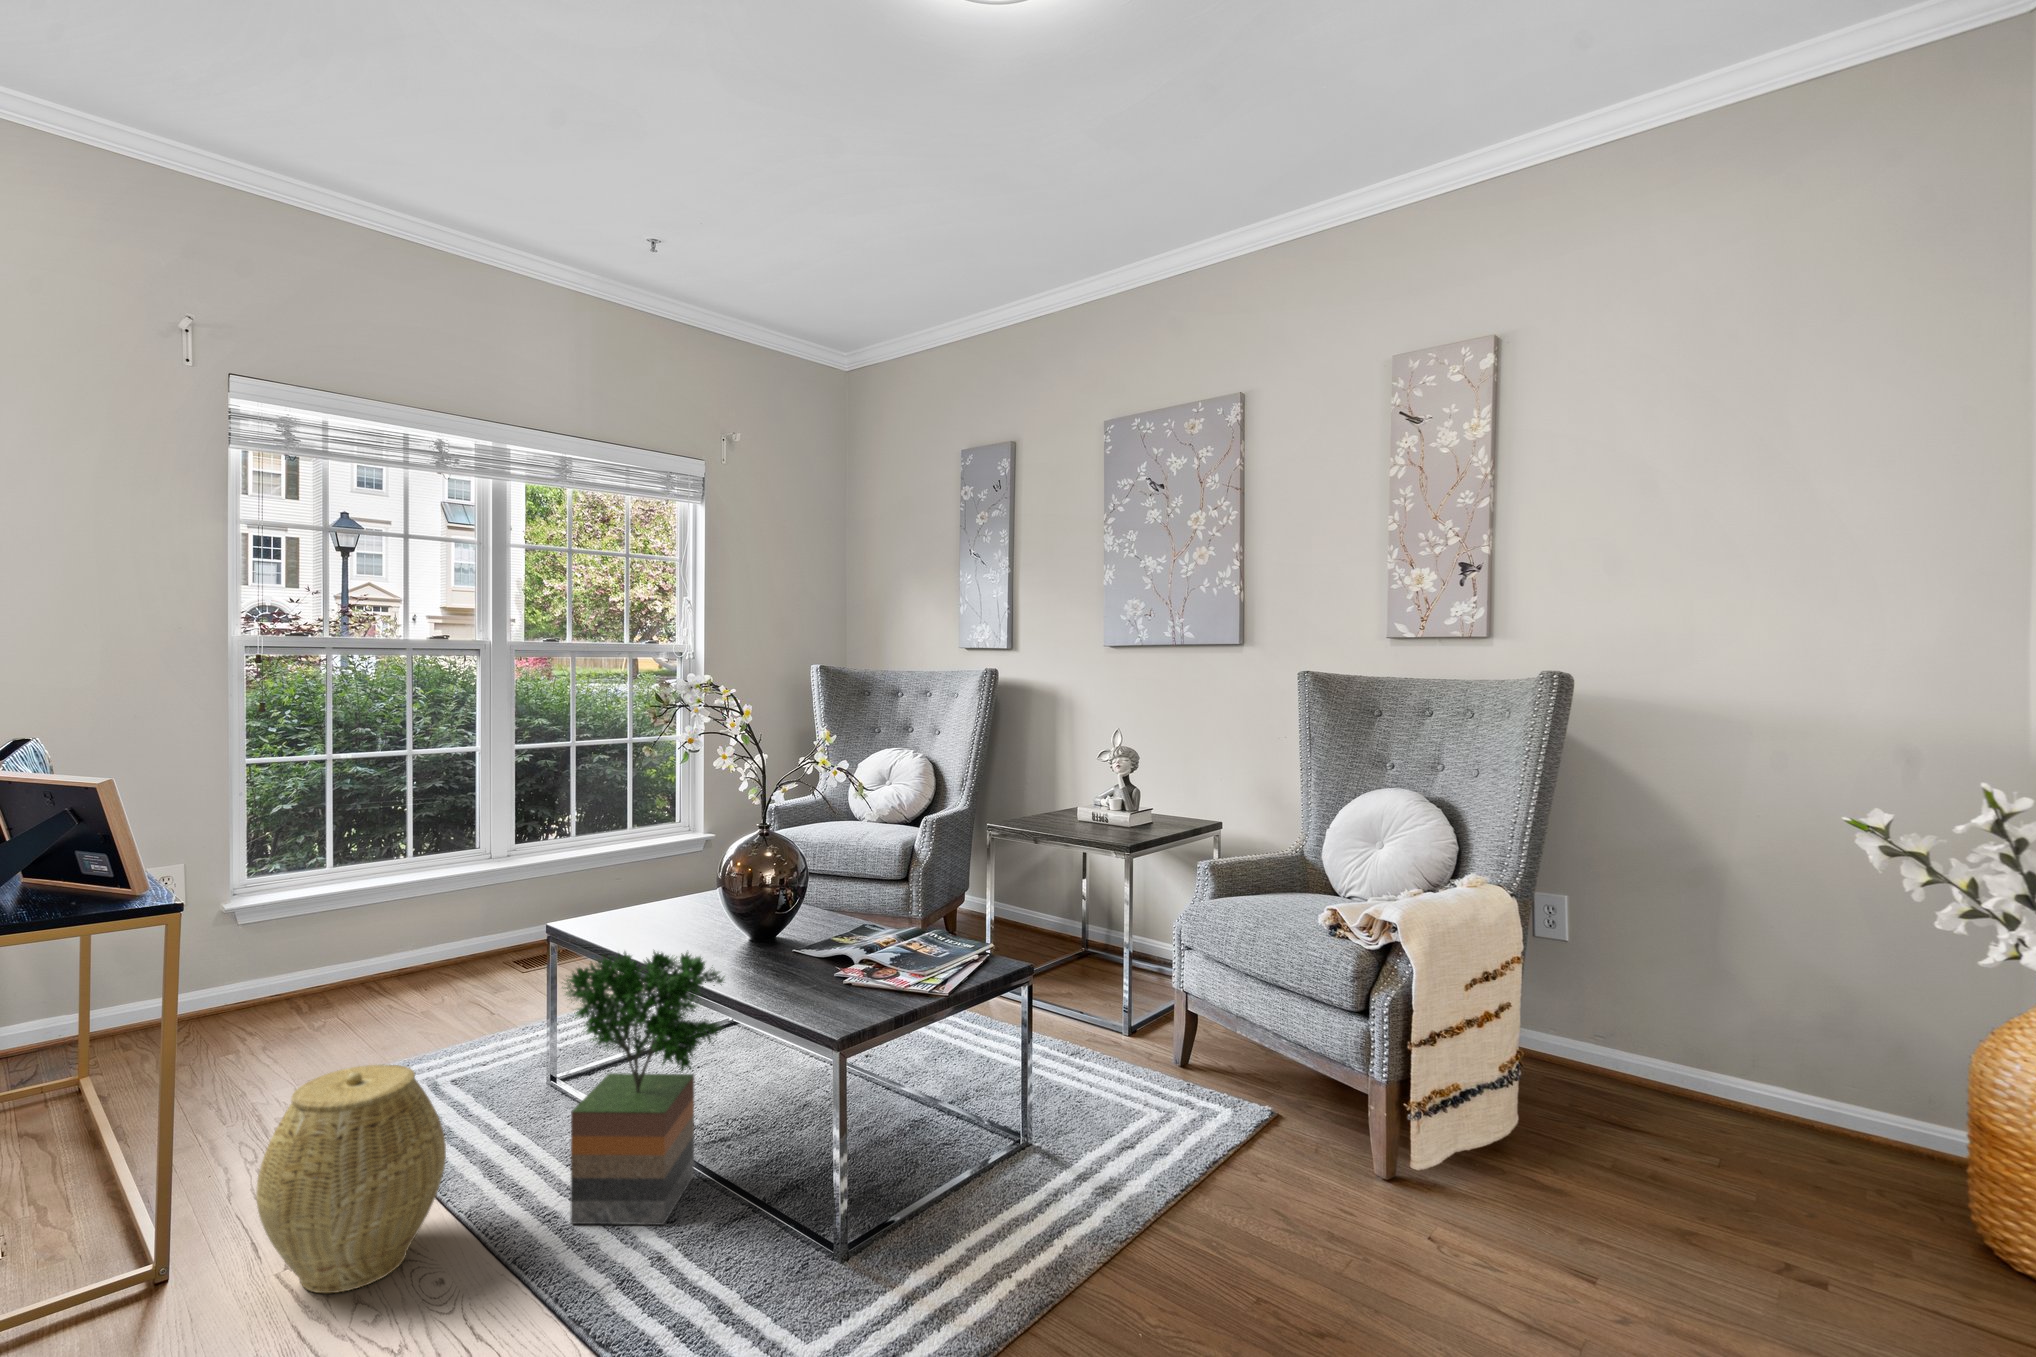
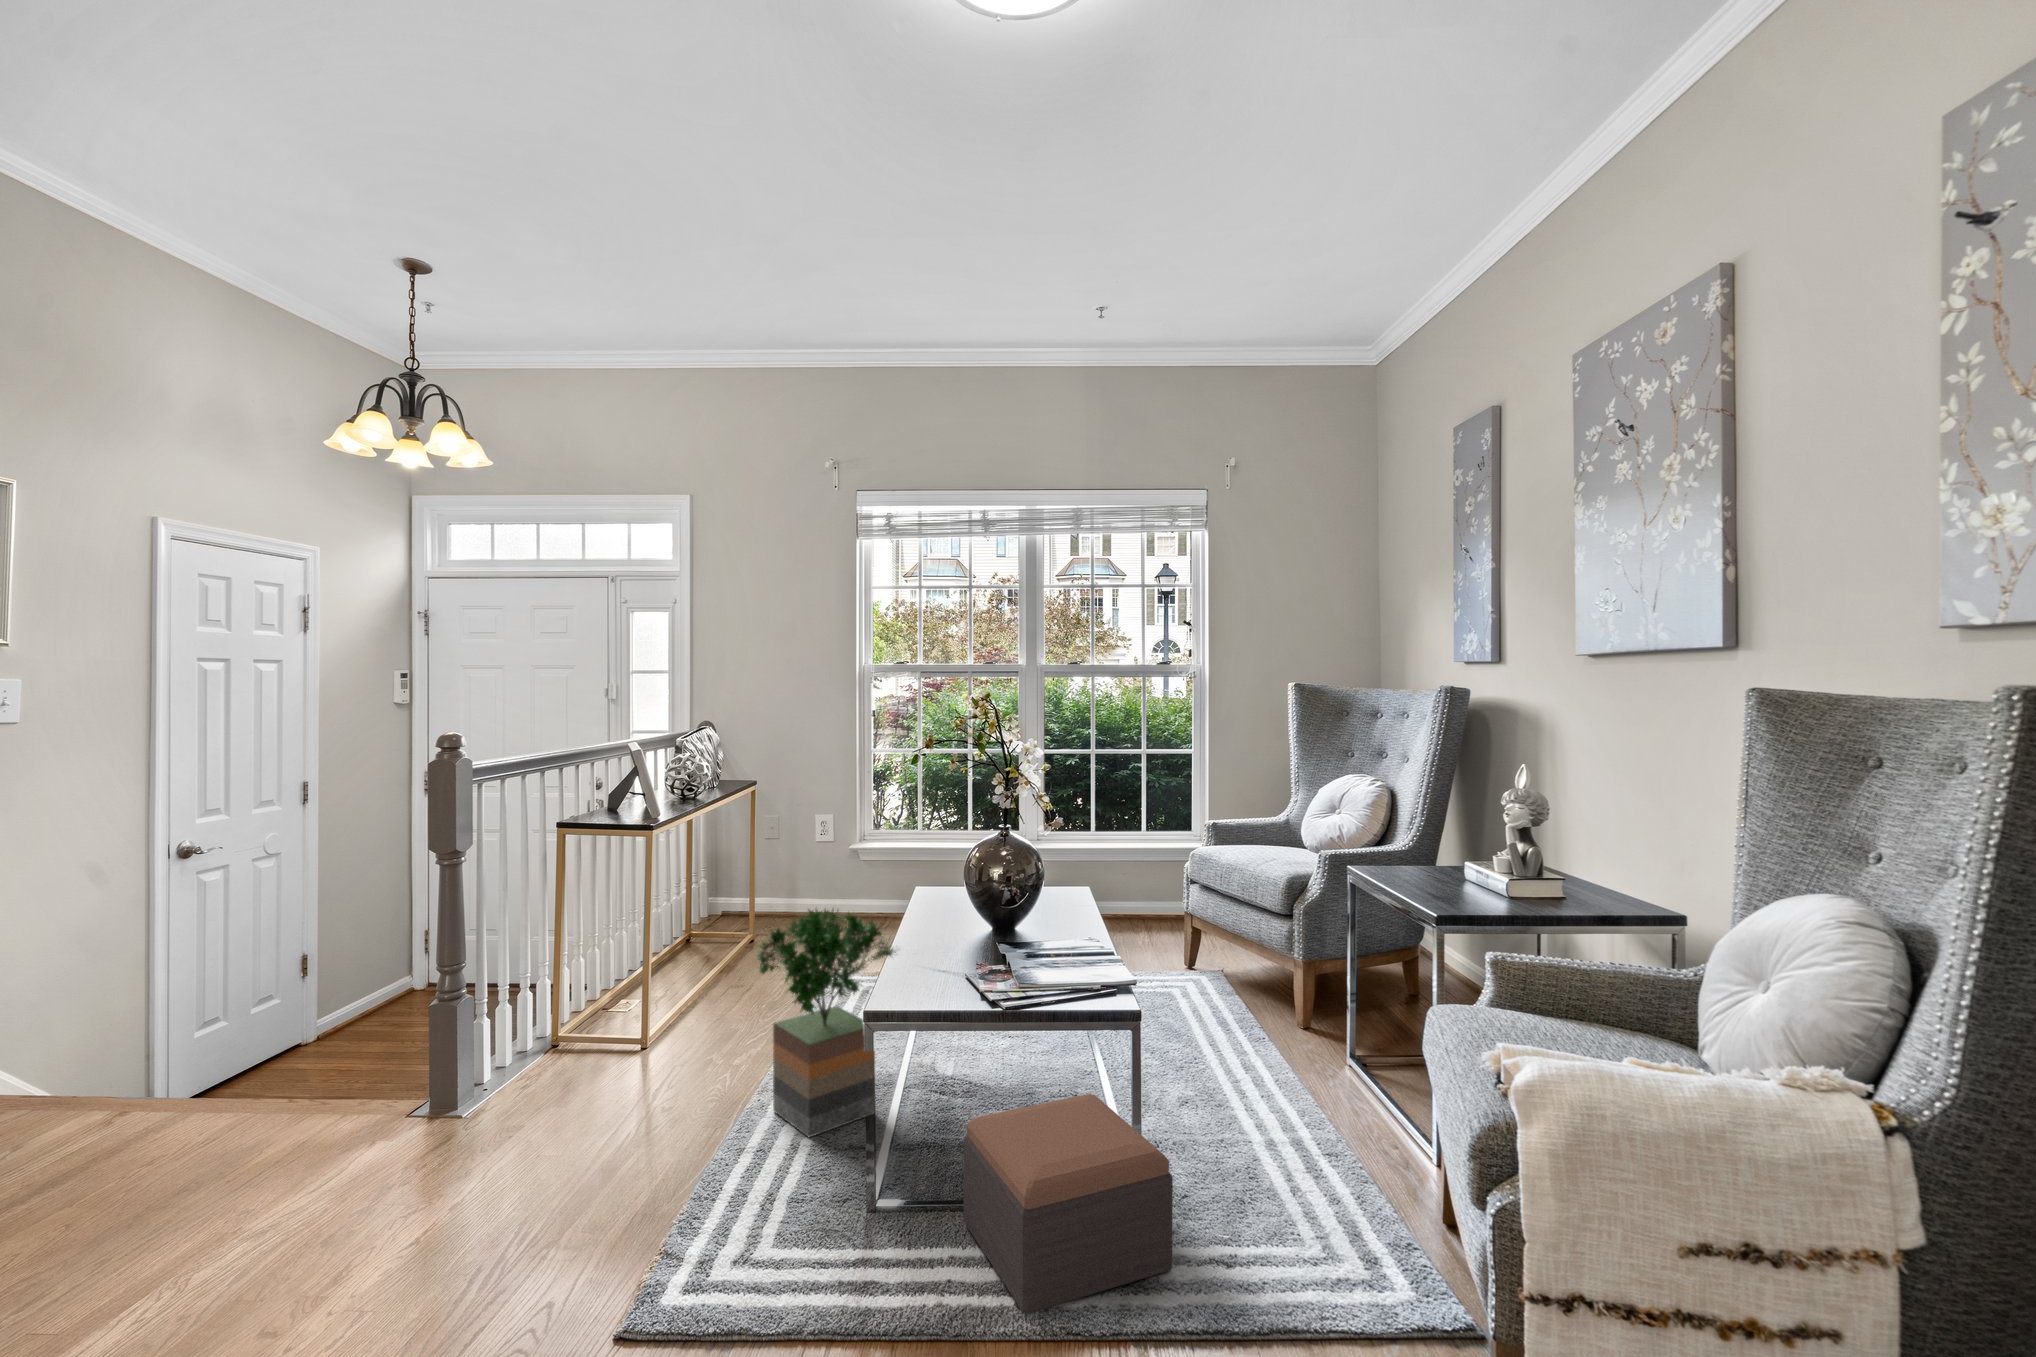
footstool: none [931,1053,1109,1234] -> present [963,1094,1173,1314]
woven basket: present [256,1065,446,1293] -> none [611,950,725,1098]

